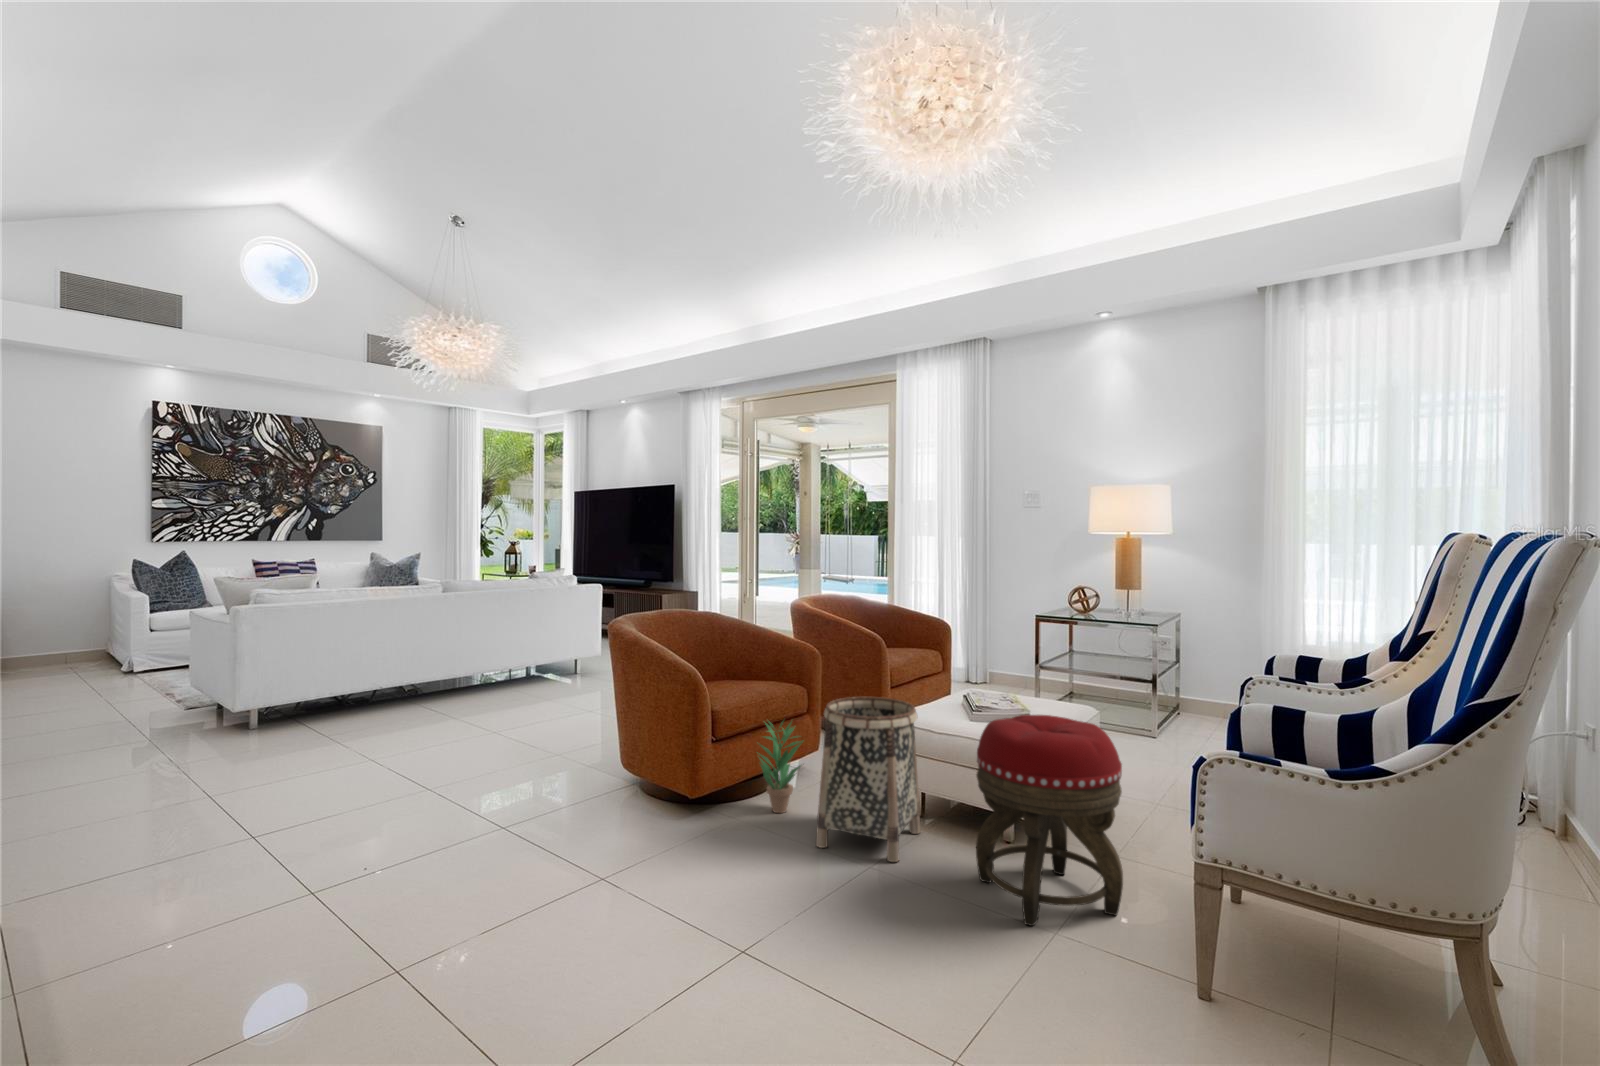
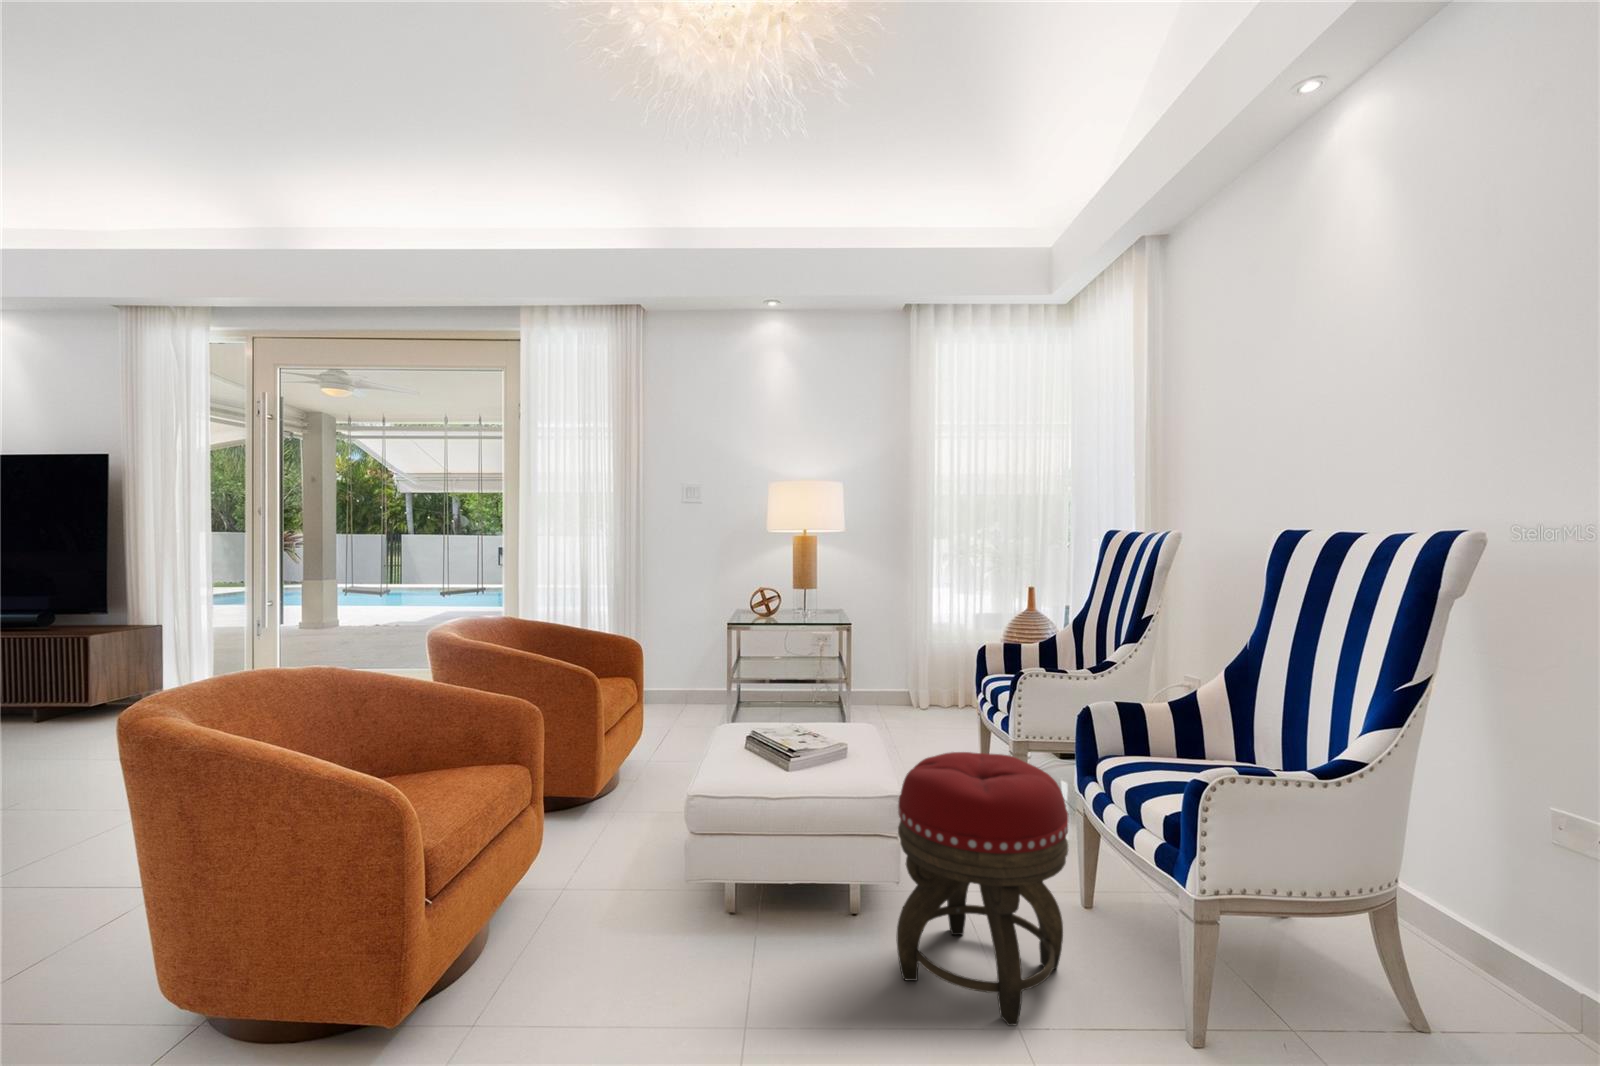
basket: present [816,696,921,862] -> none [661,763,797,1015]
potted plant: present [757,722,803,813] -> none [516,822,606,977]

